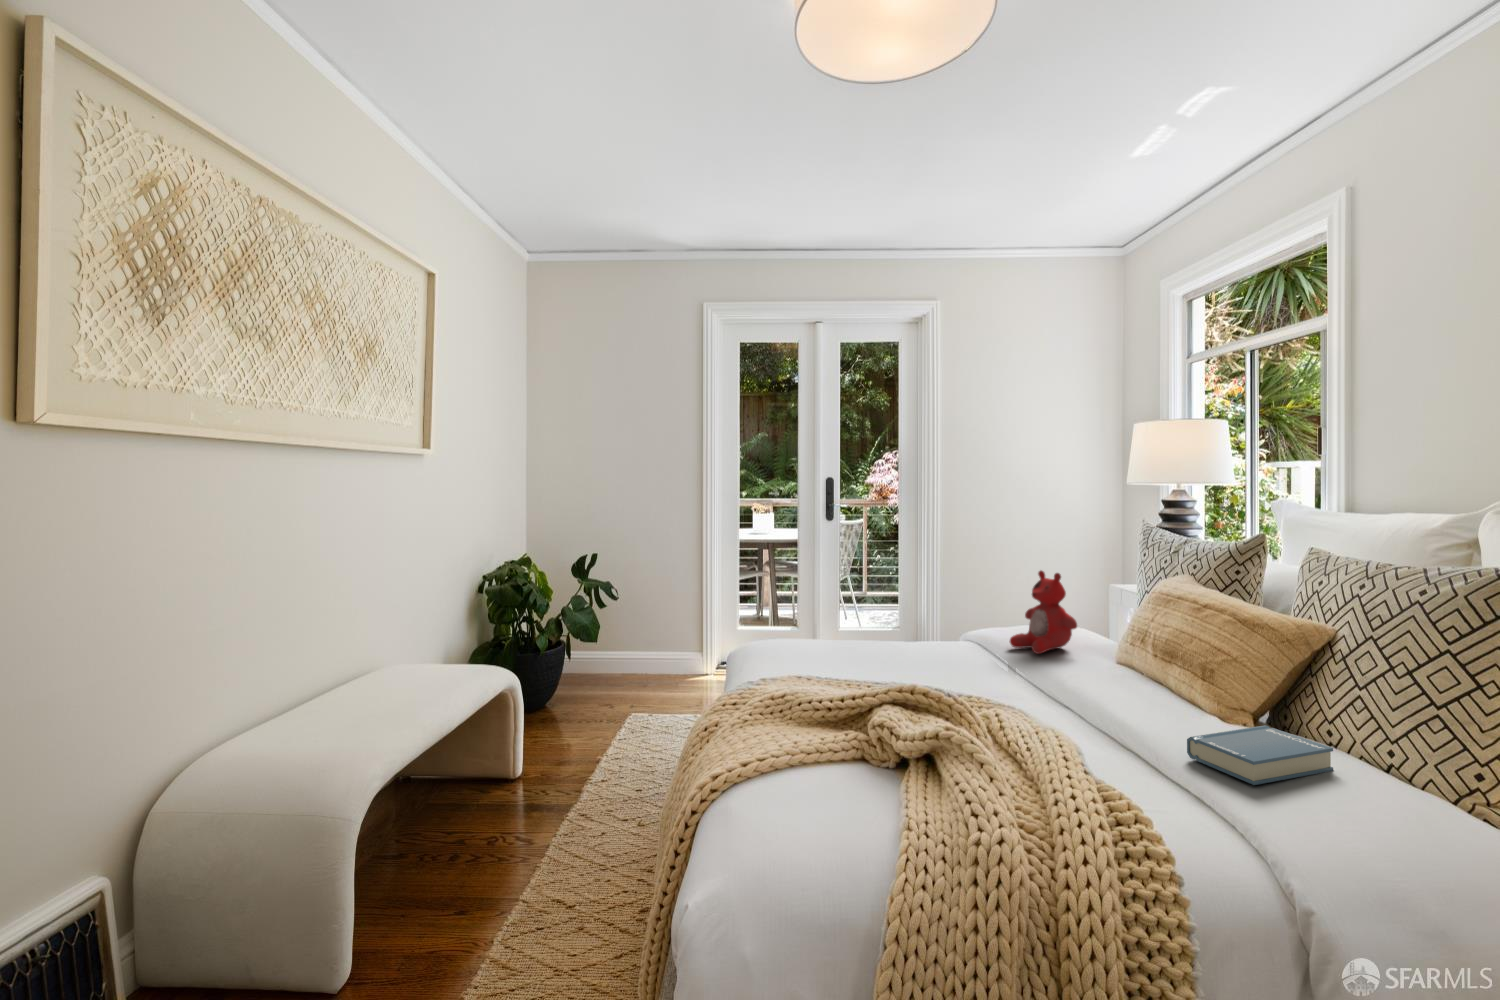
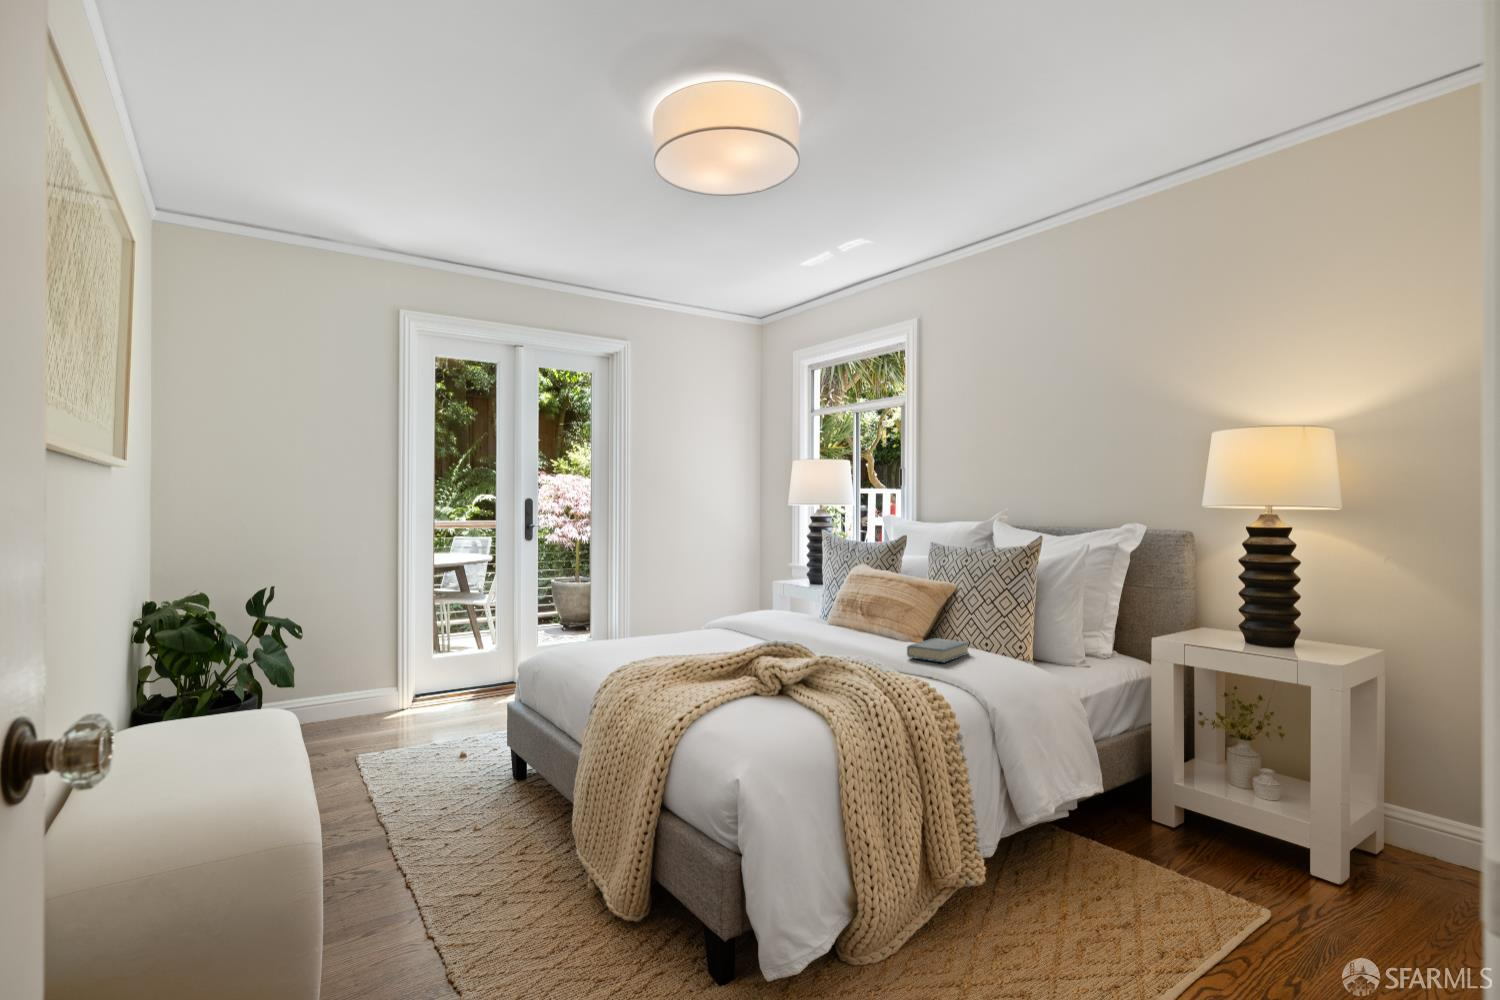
stuffed bear: present [1010,571,1077,654] -> none [759,564,805,623]

